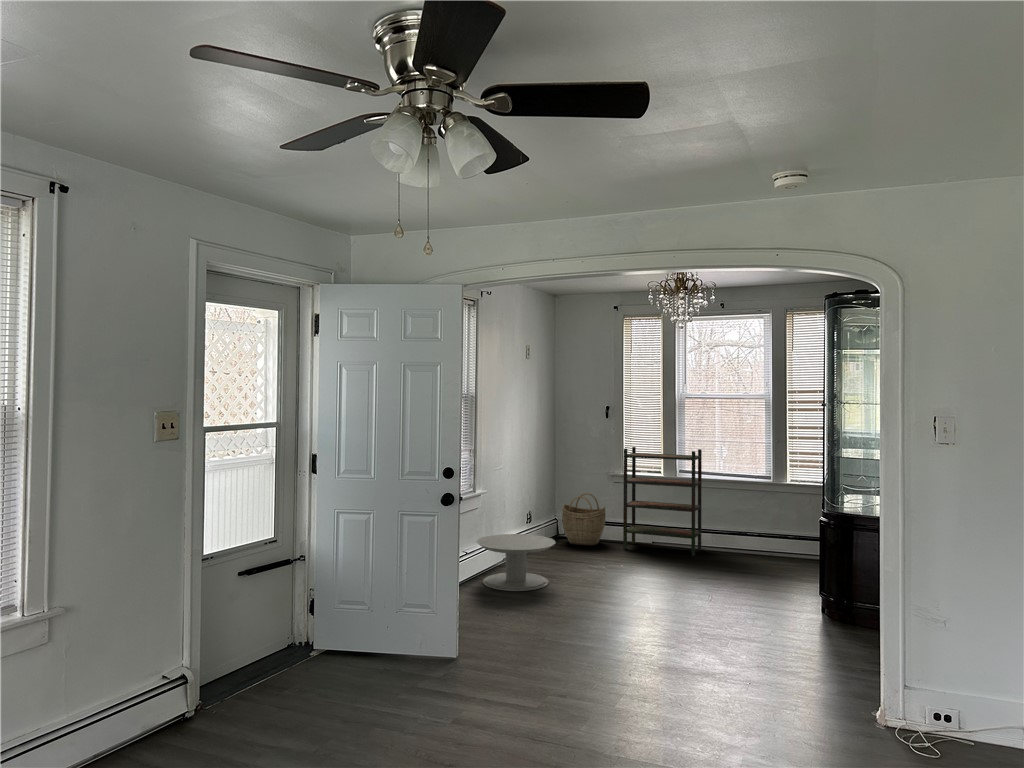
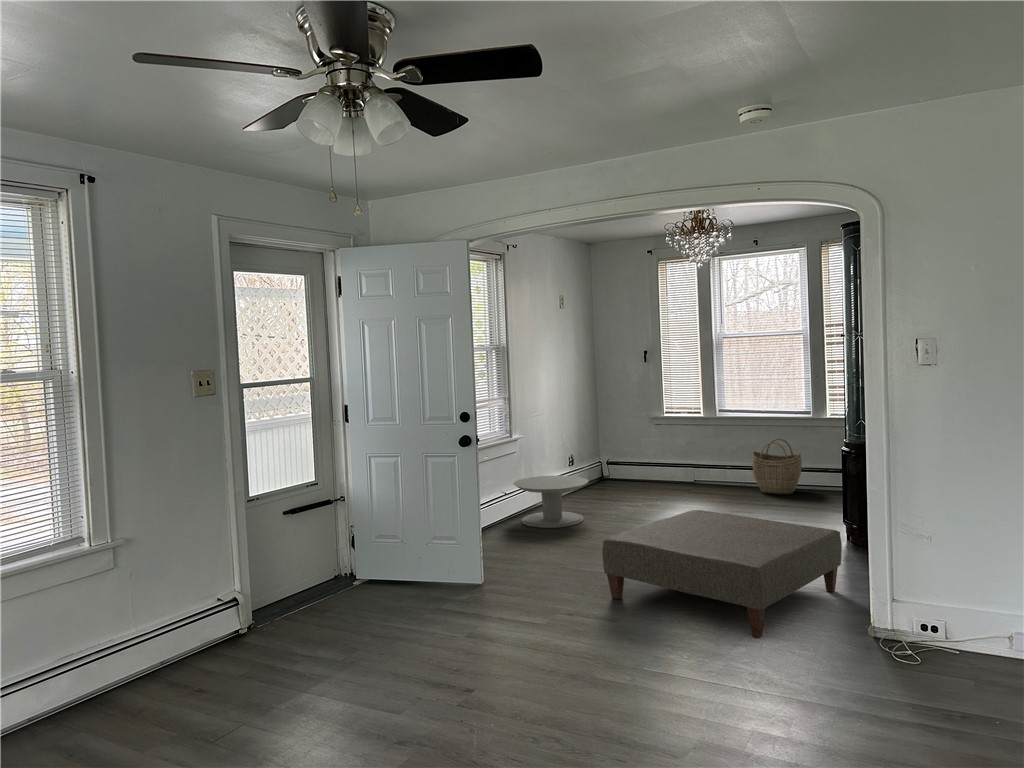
bookshelf: present [623,447,702,556] -> none [662,388,743,492]
woven basket: present [562,493,606,545] -> present [752,439,802,494]
ottoman: none [594,580,837,727] -> present [602,510,842,638]

